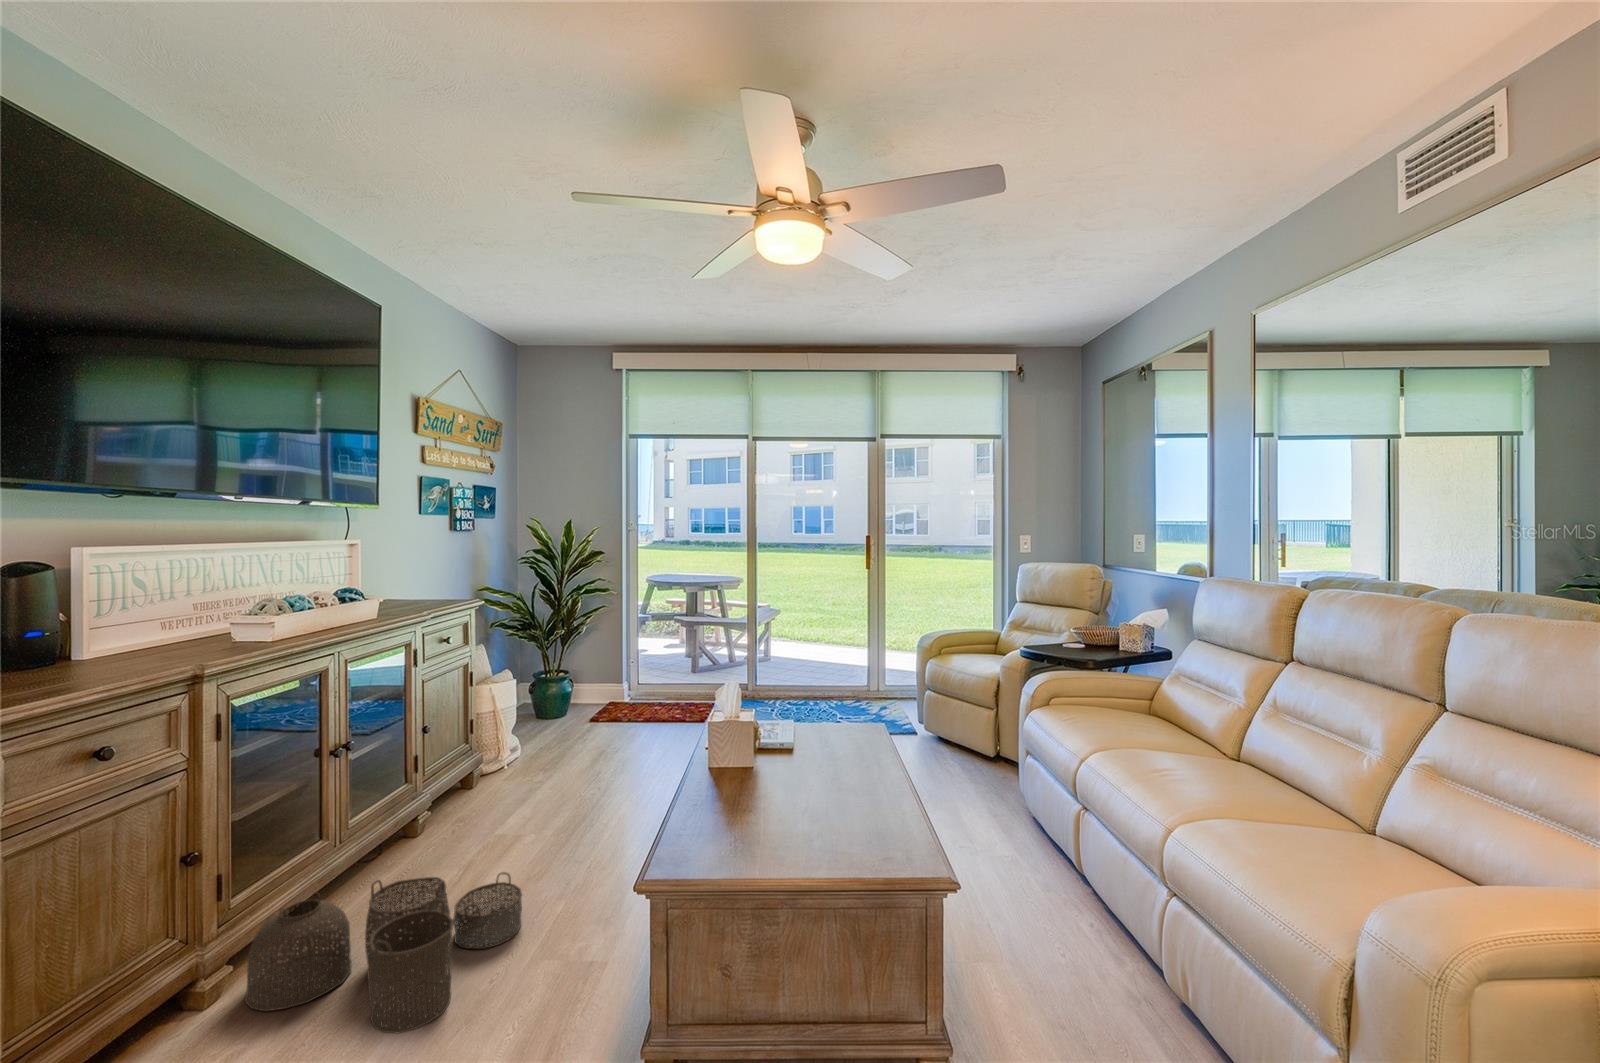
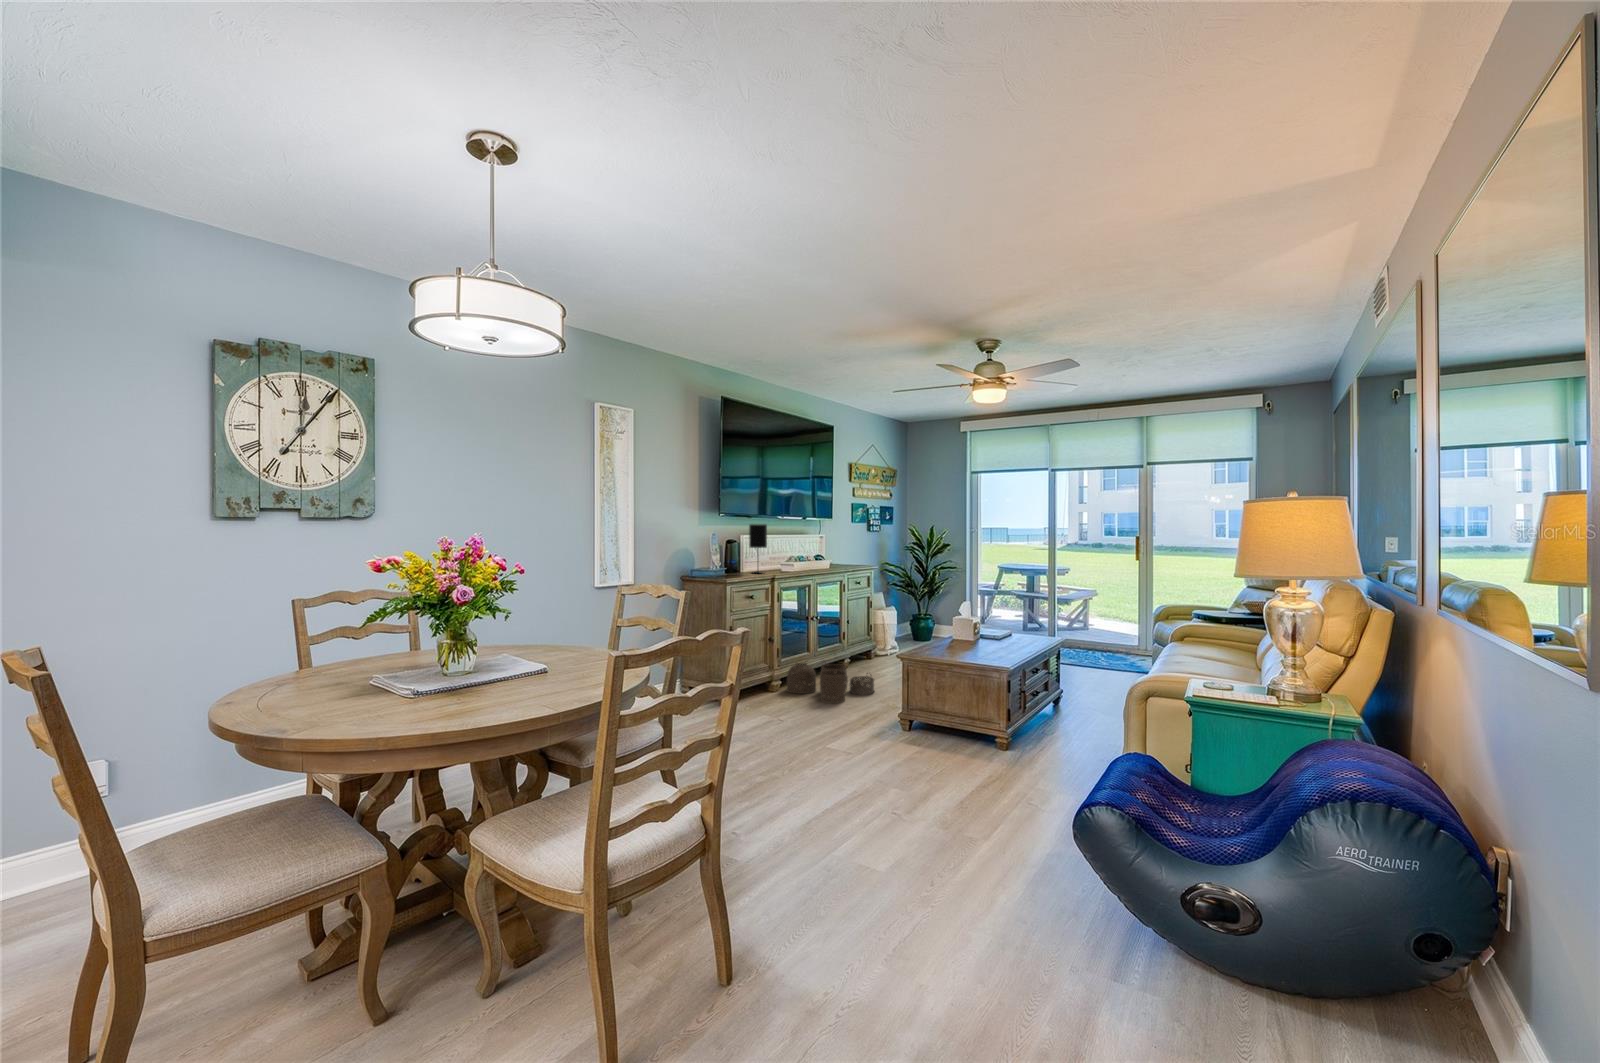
table lamp: none [87,510,164,667] -> present [749,524,767,573]

